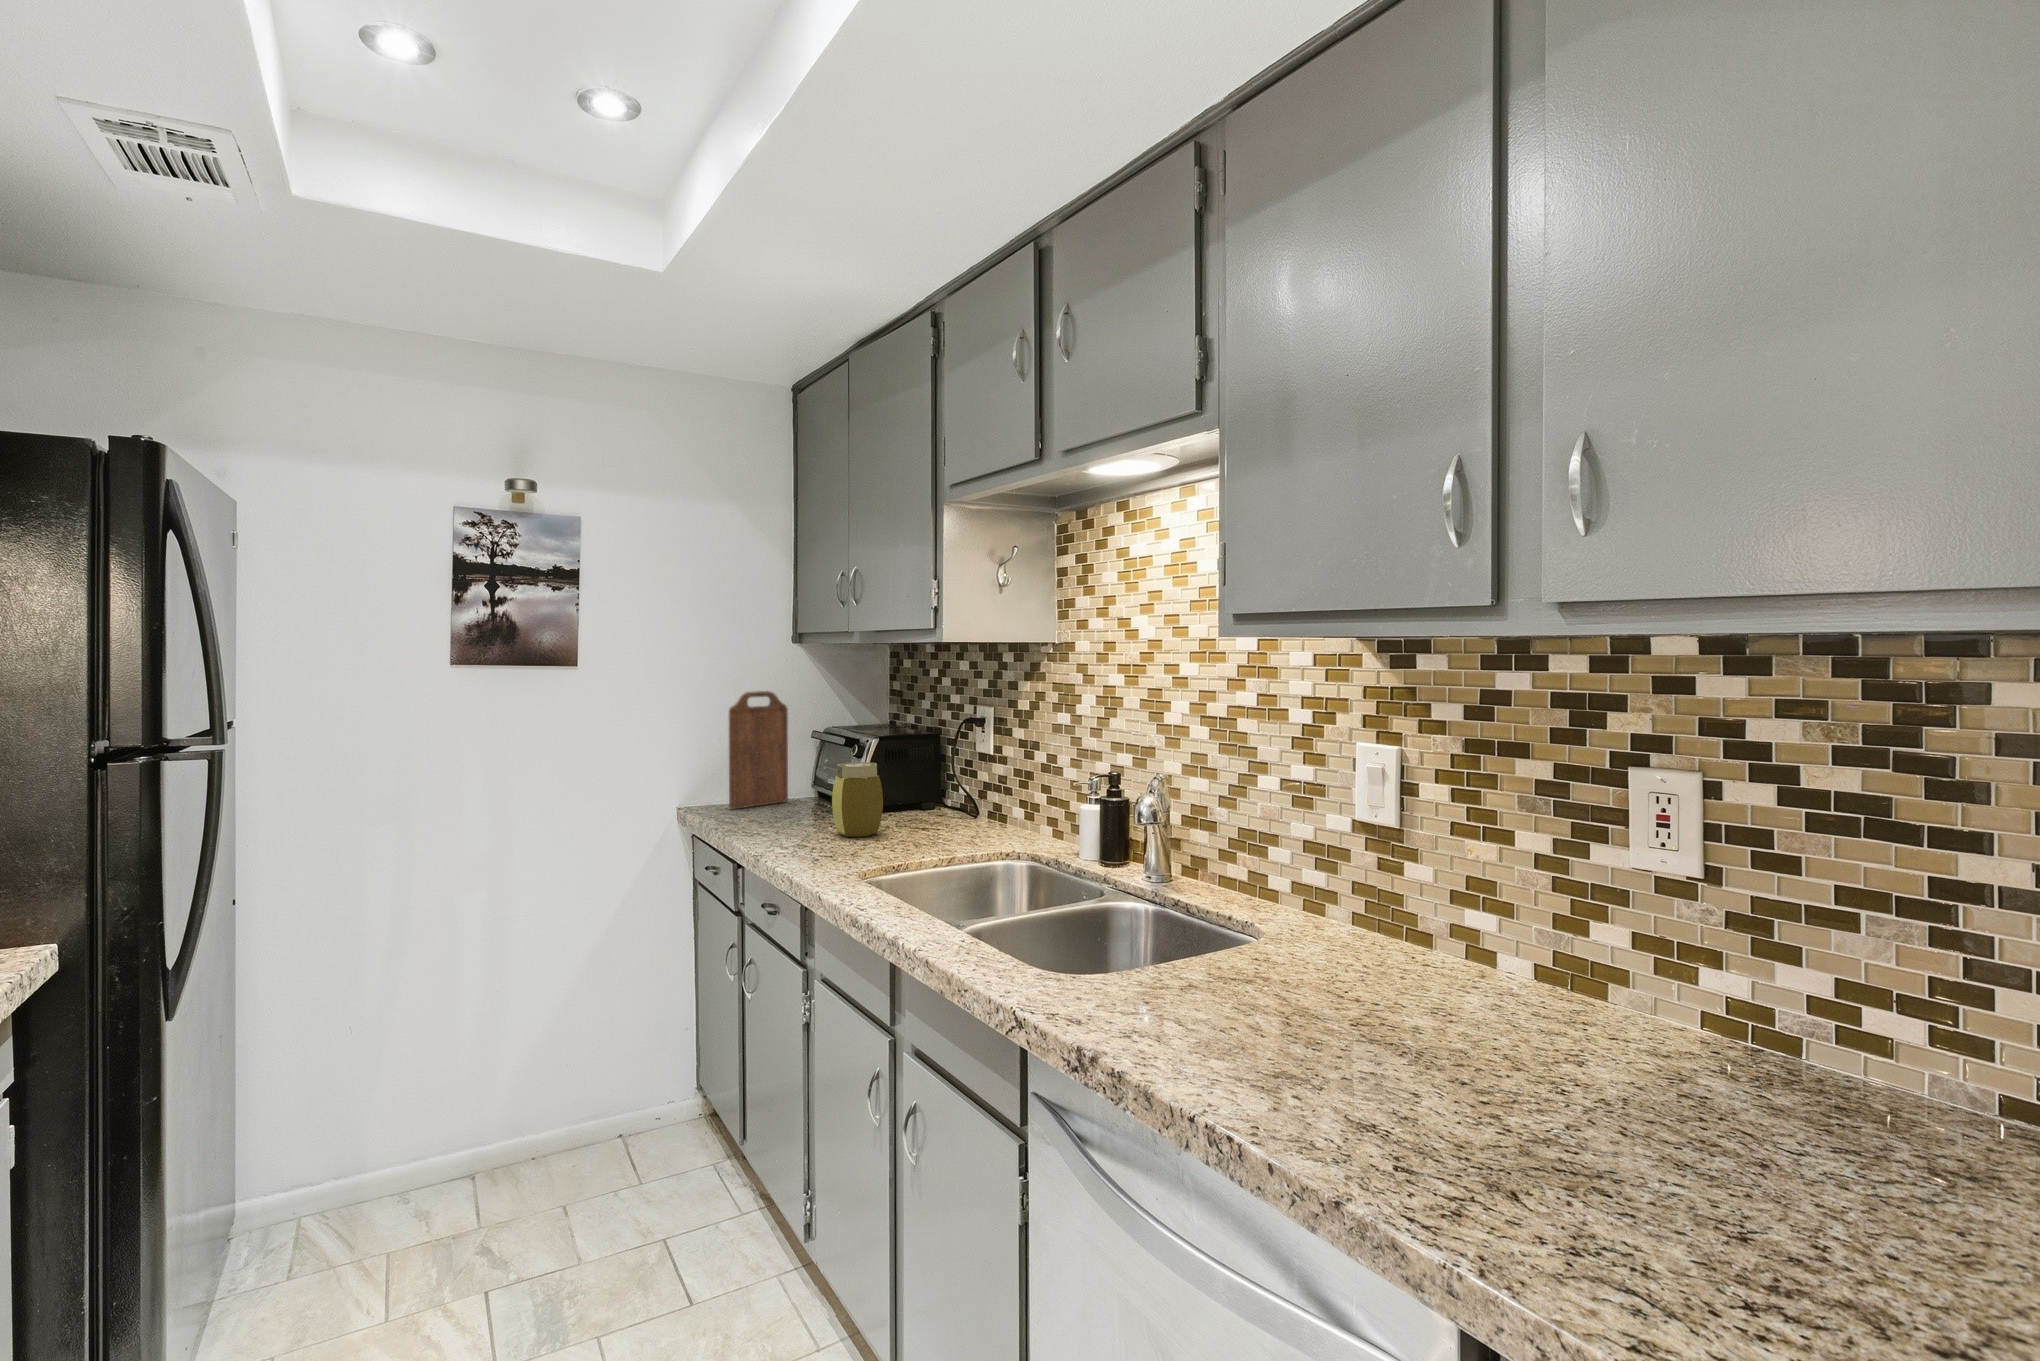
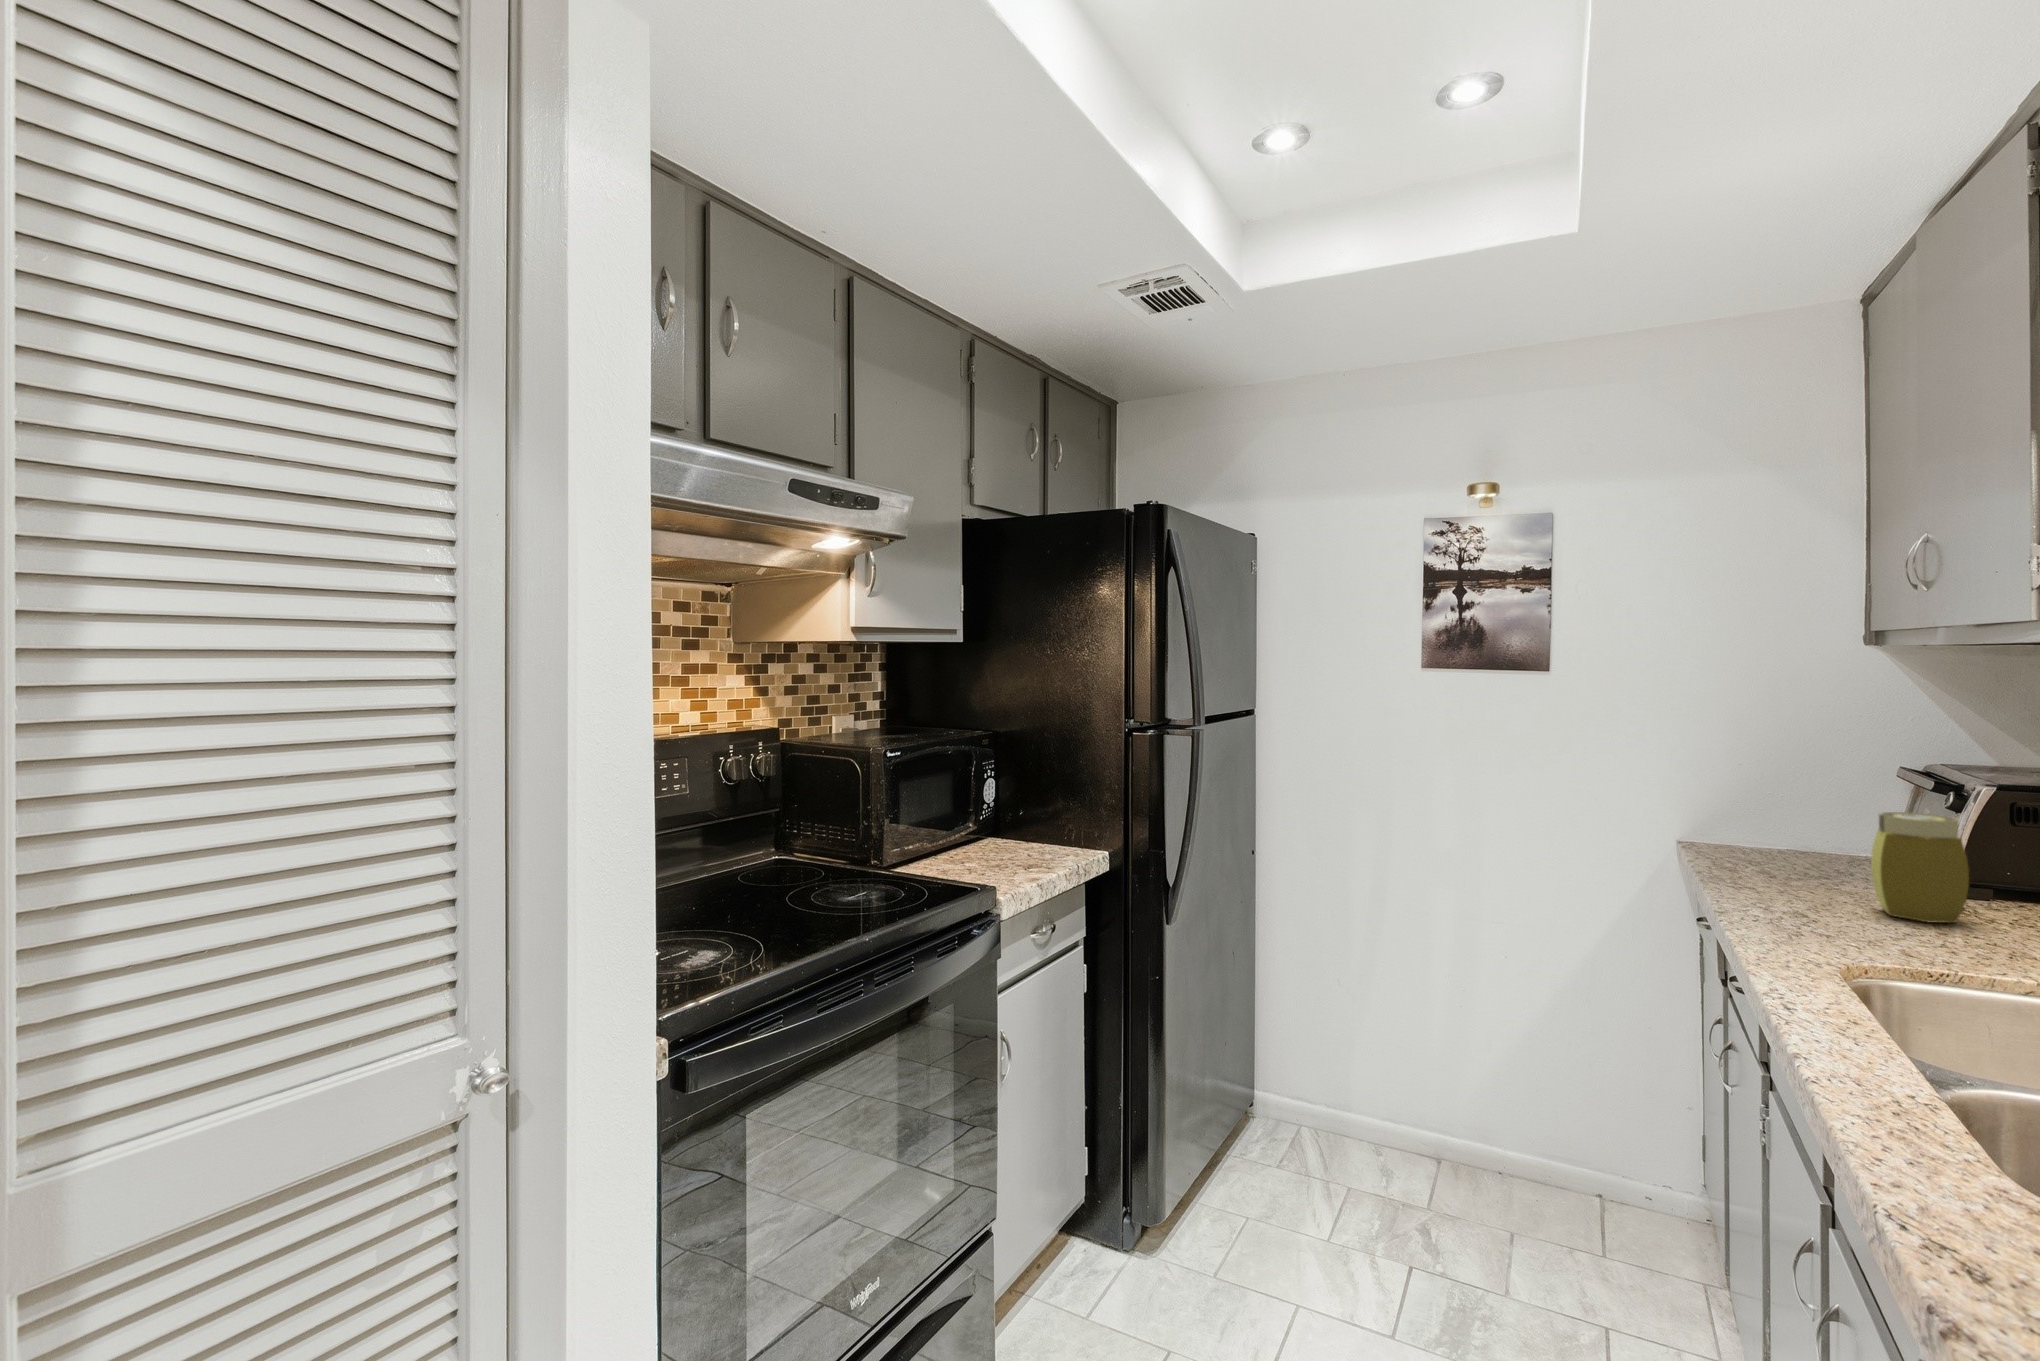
cutting board: present [729,691,788,809] -> none [1746,705,1851,855]

